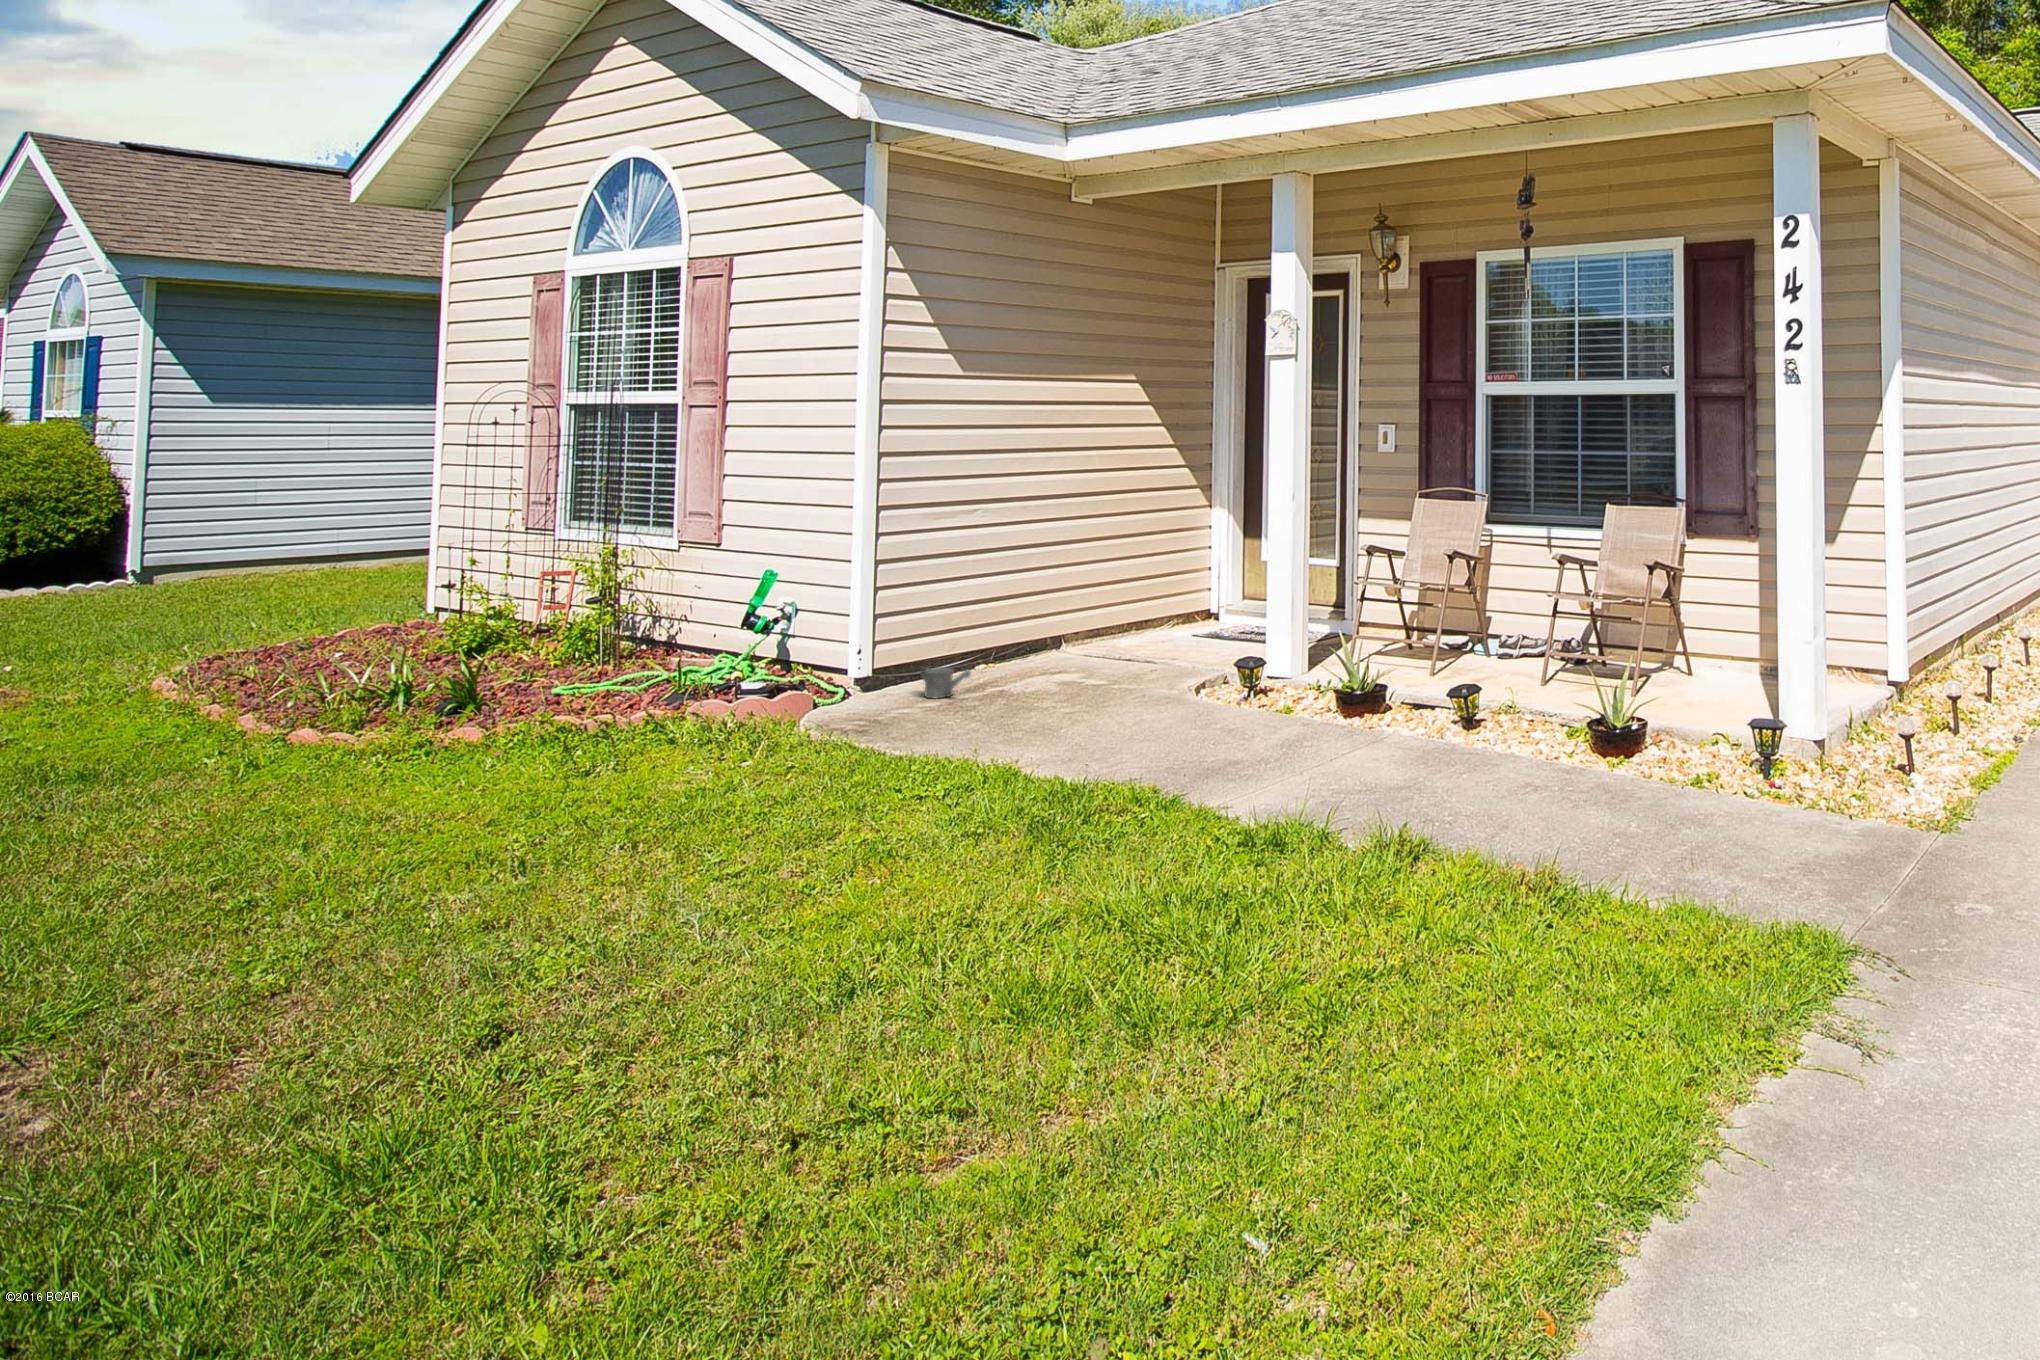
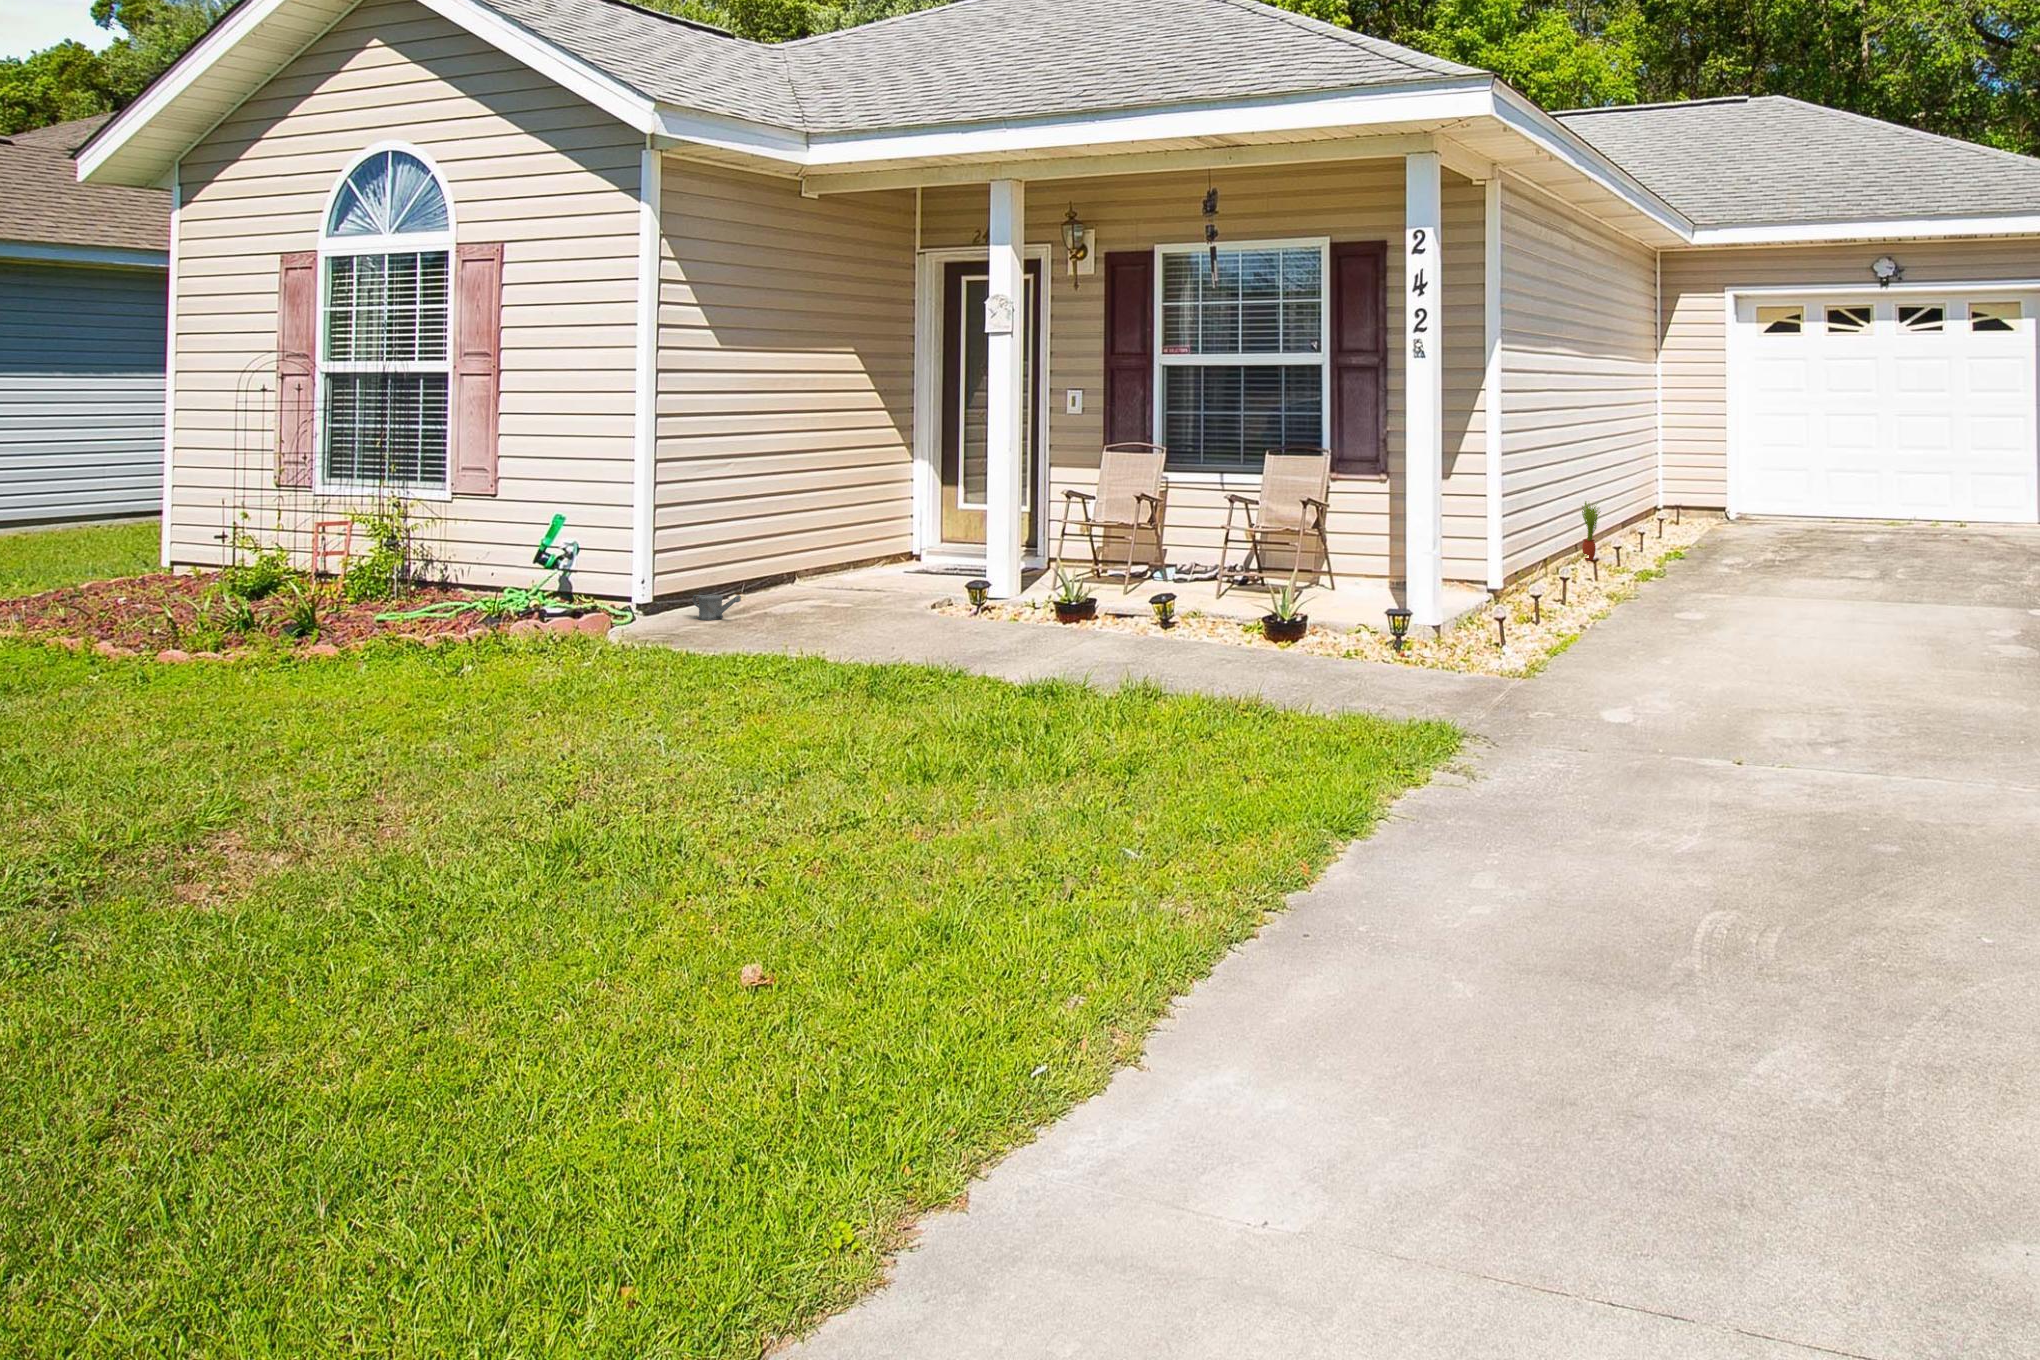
potted plant: none [2001,562,2027,636] -> present [1582,501,1600,560]

